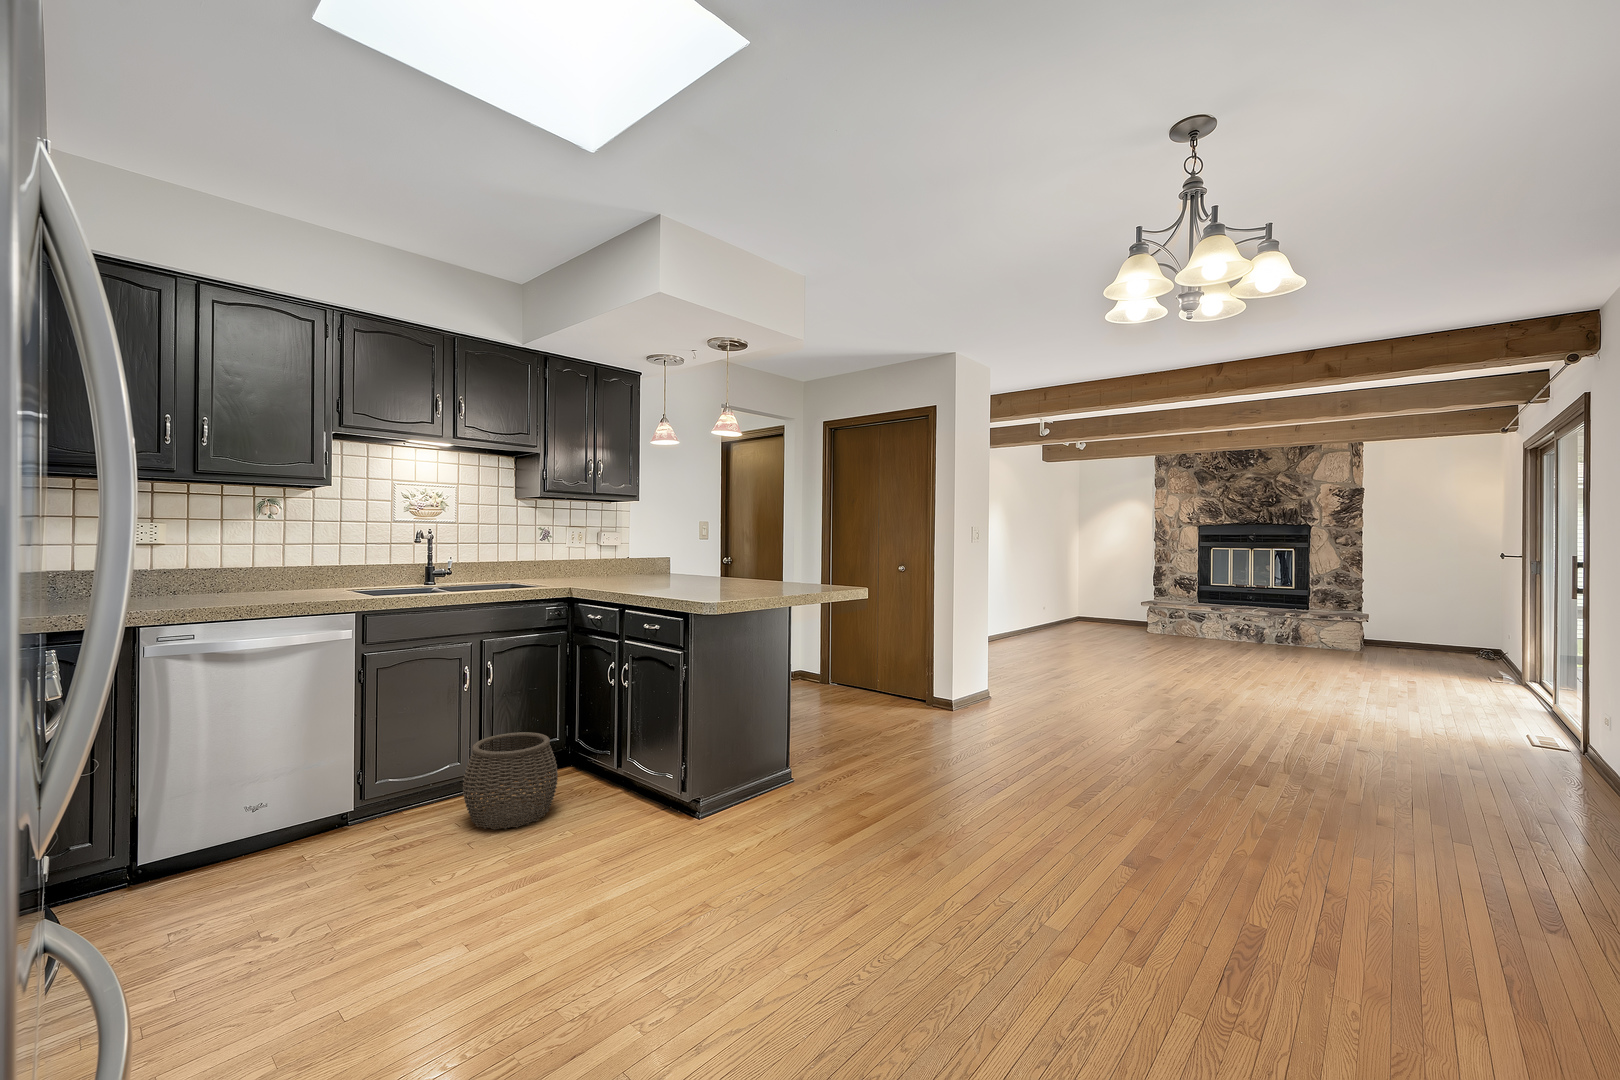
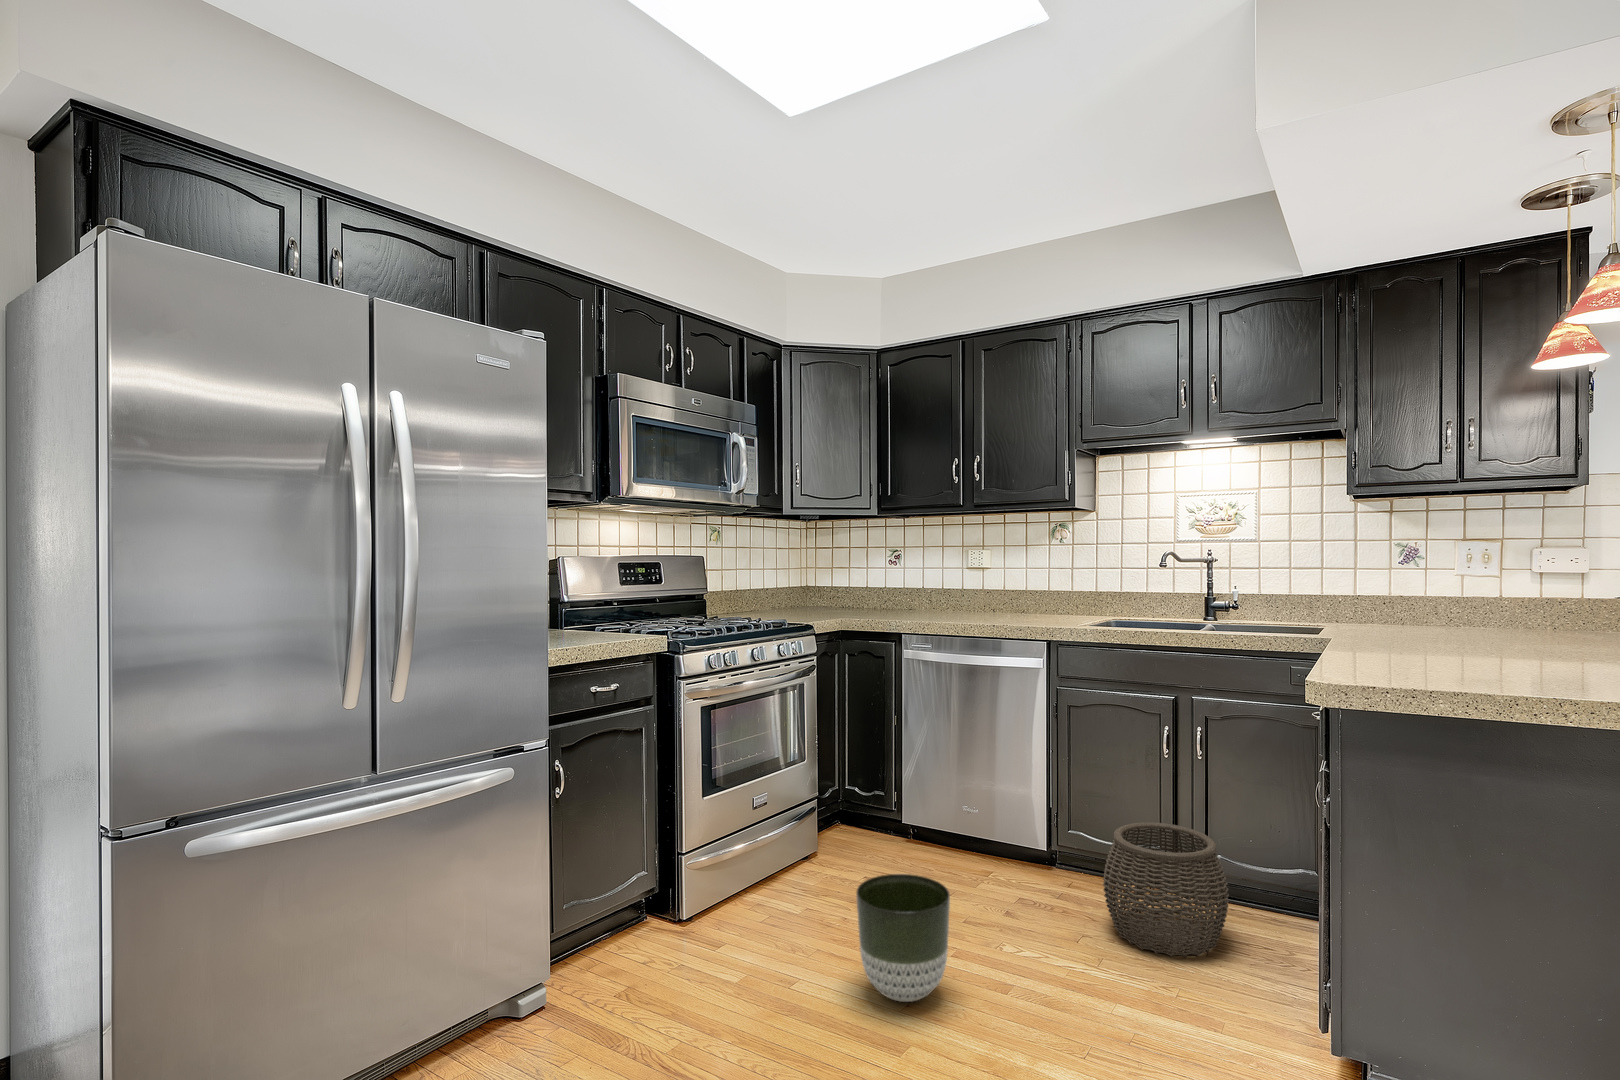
planter: none [405,825,506,950] -> present [856,874,950,1002]

